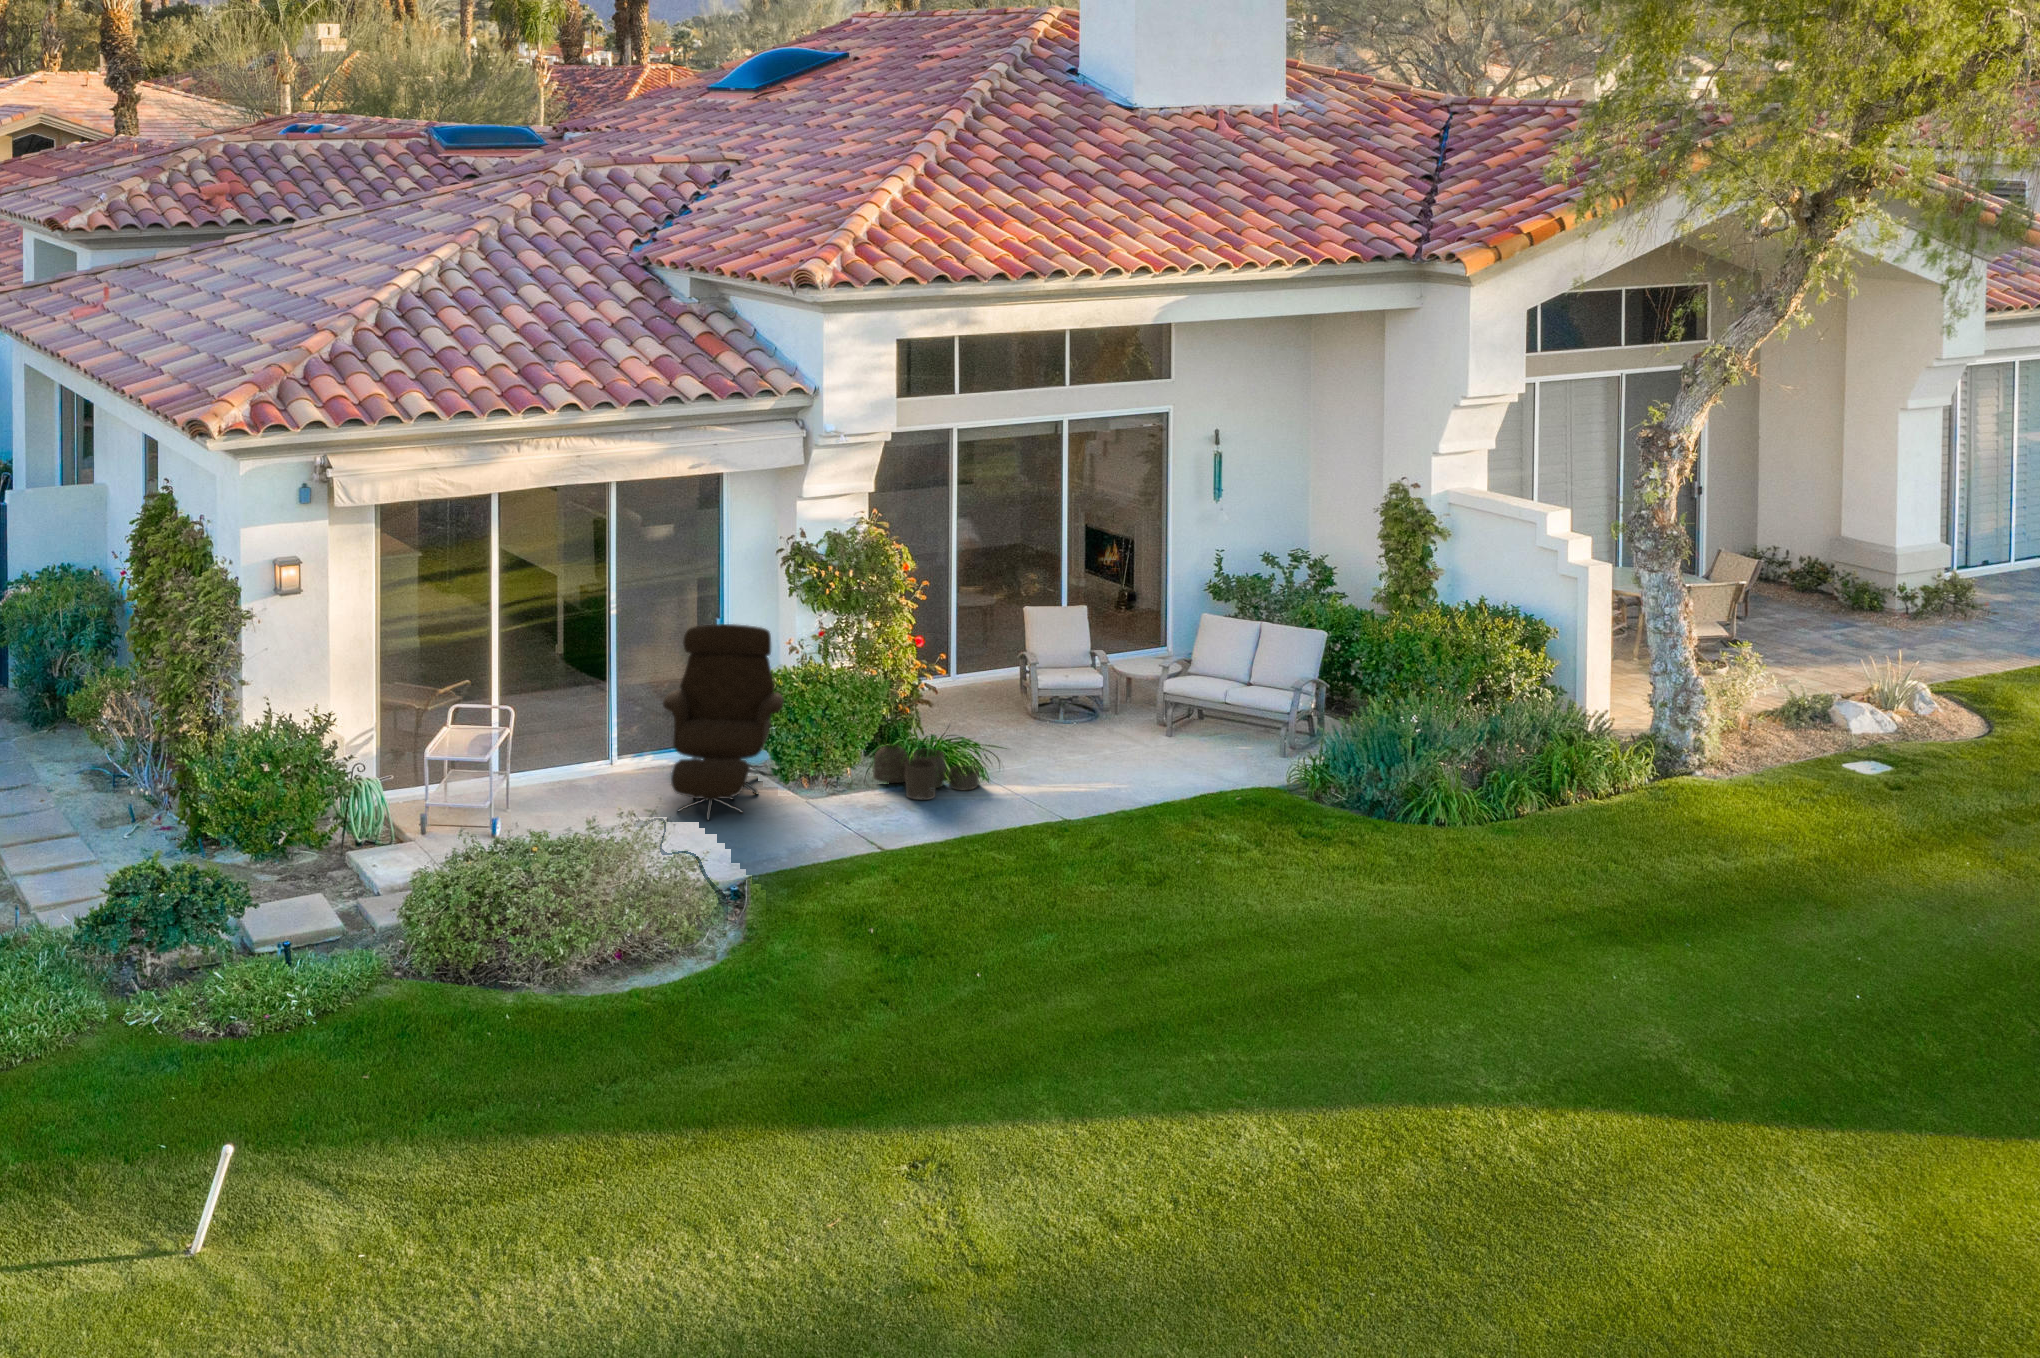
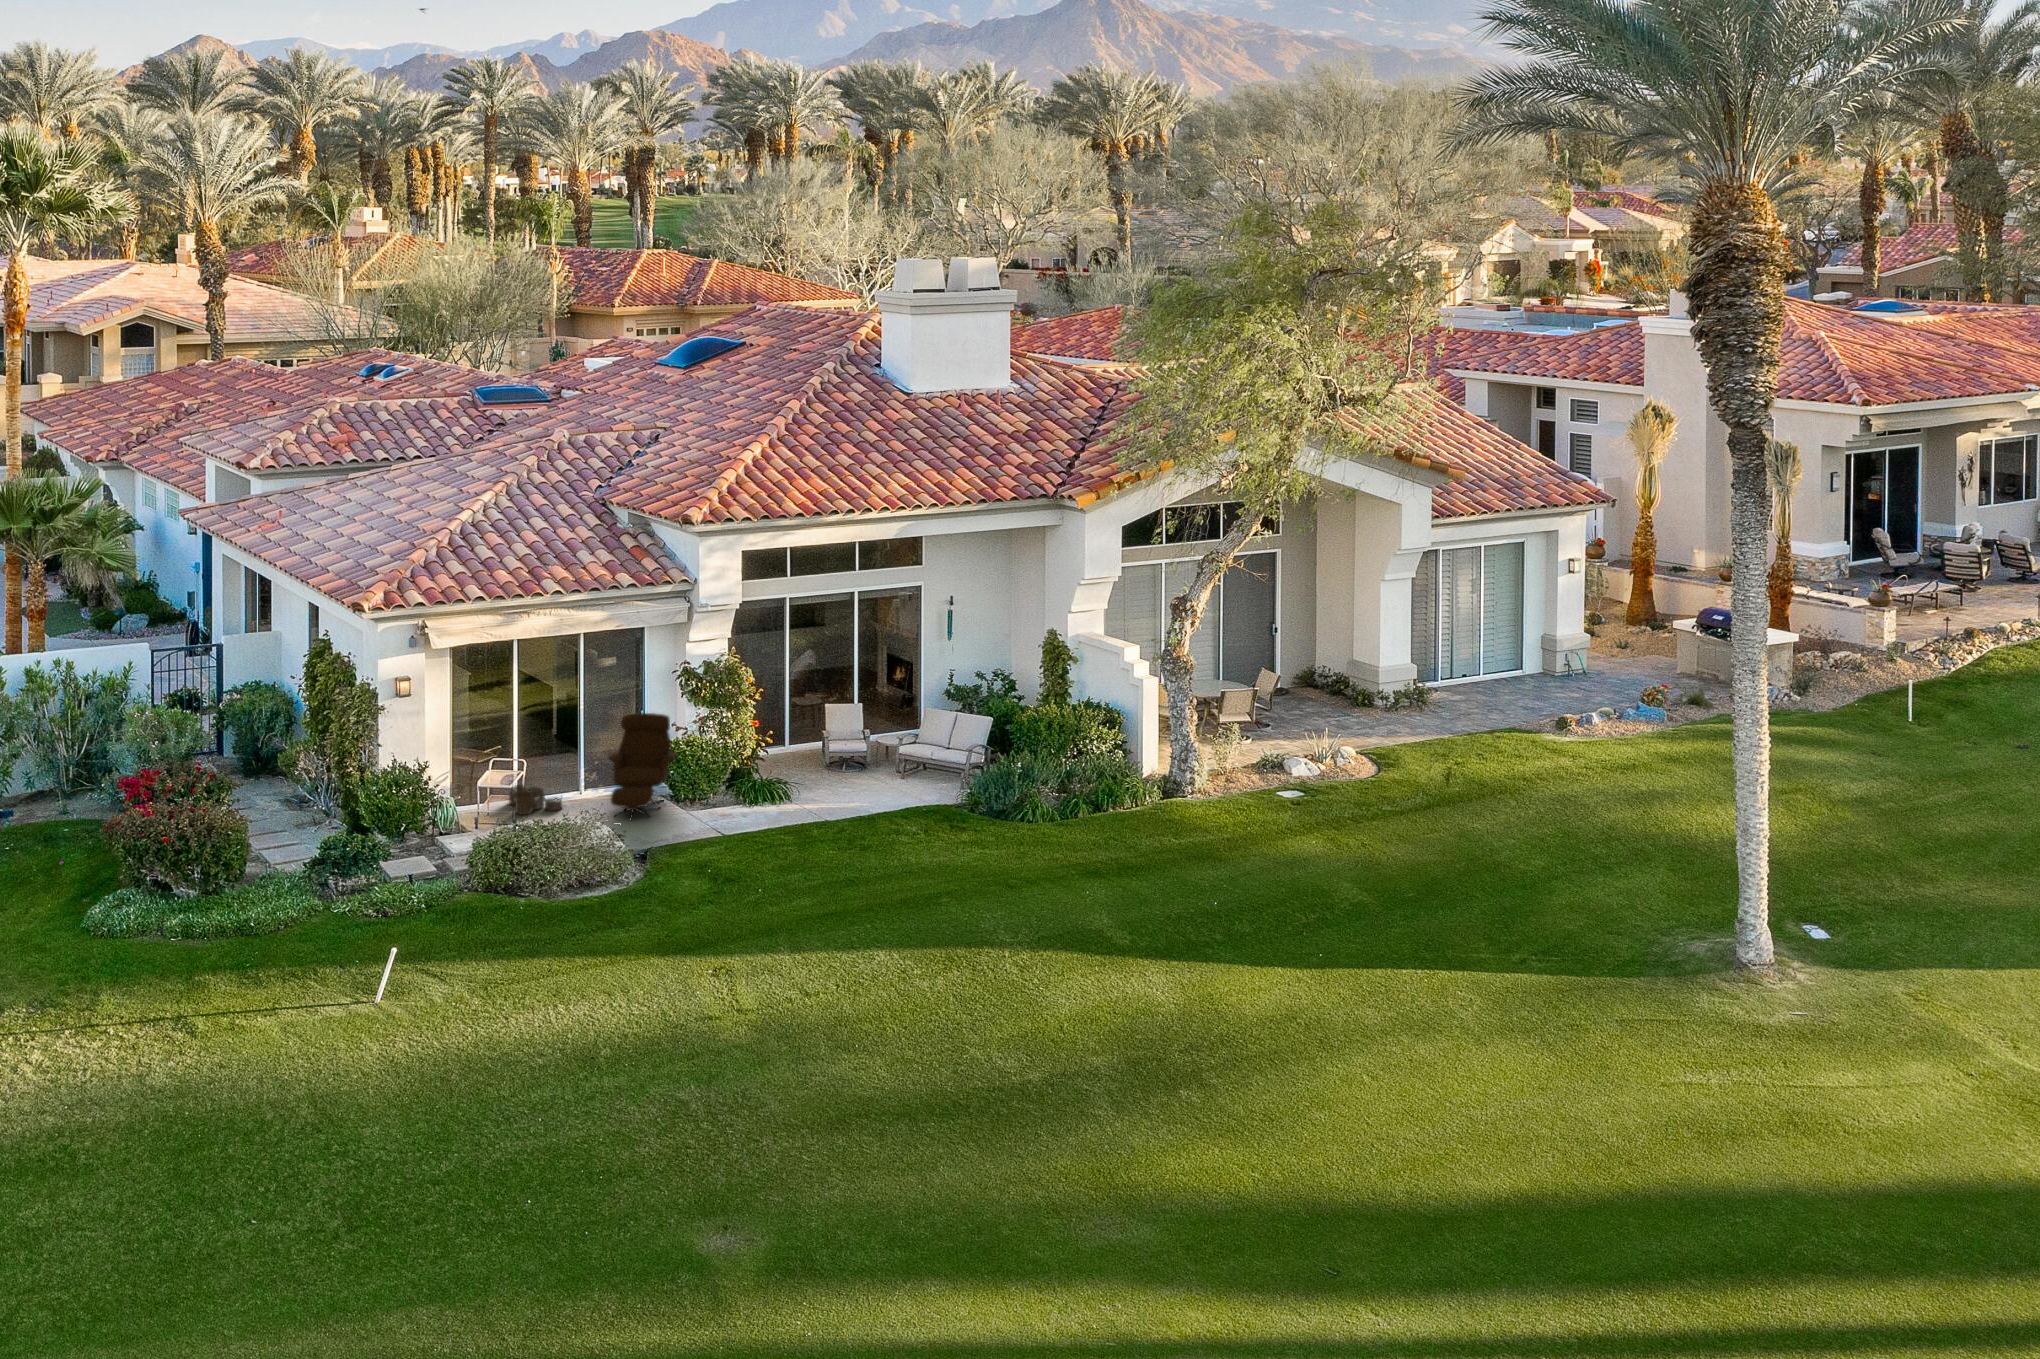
woven basket: present [873,744,979,800] -> present [509,785,562,815]

